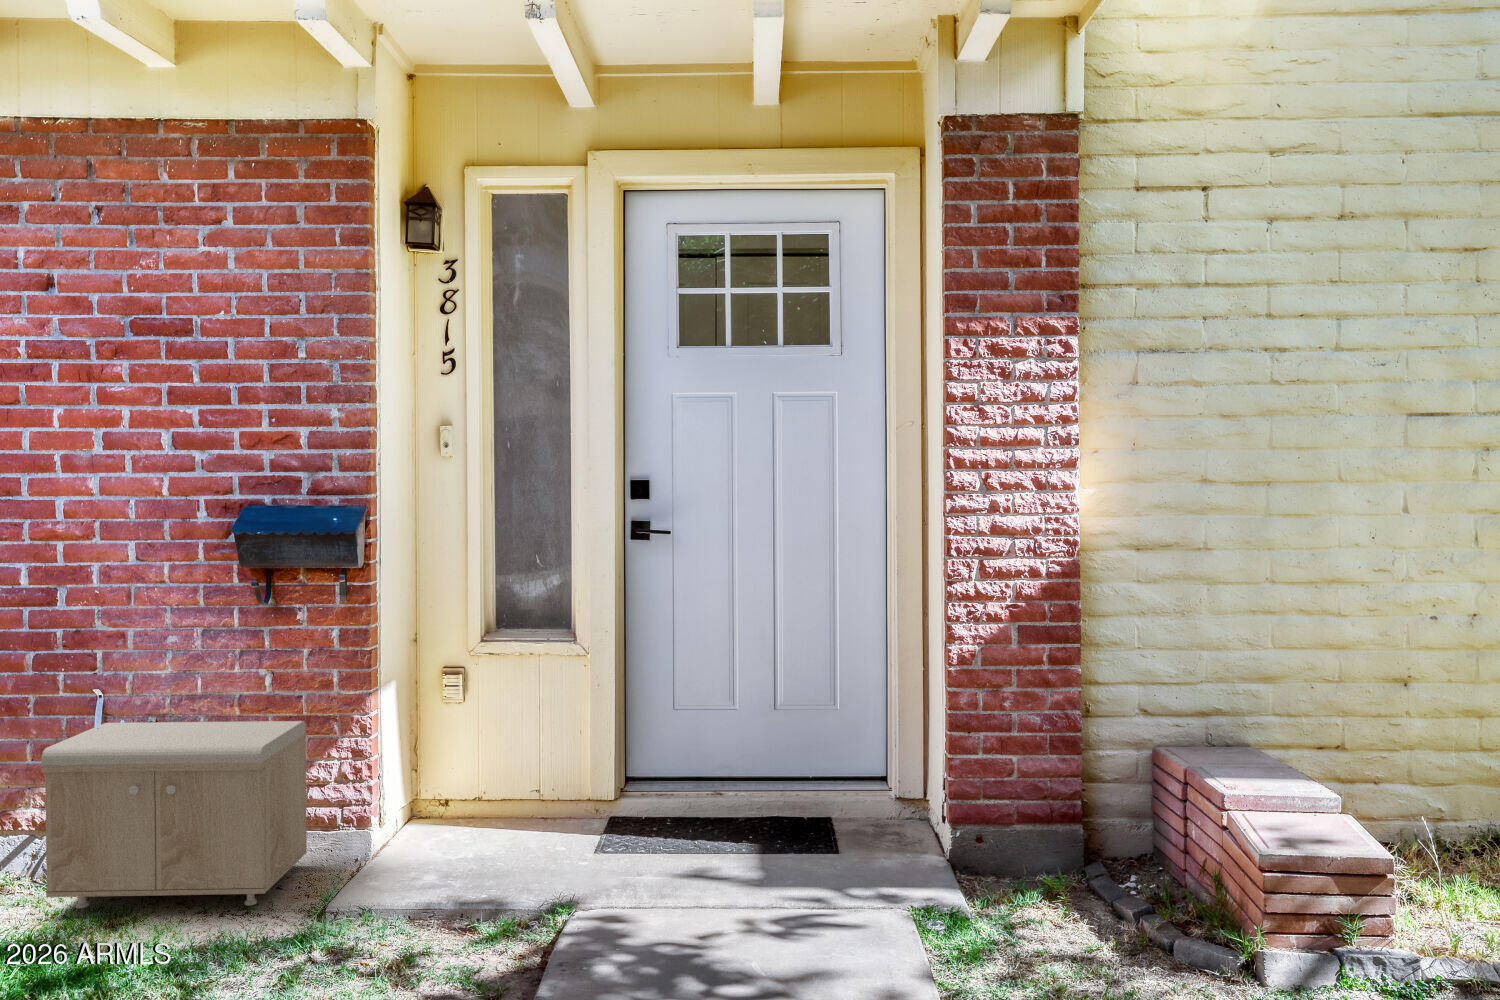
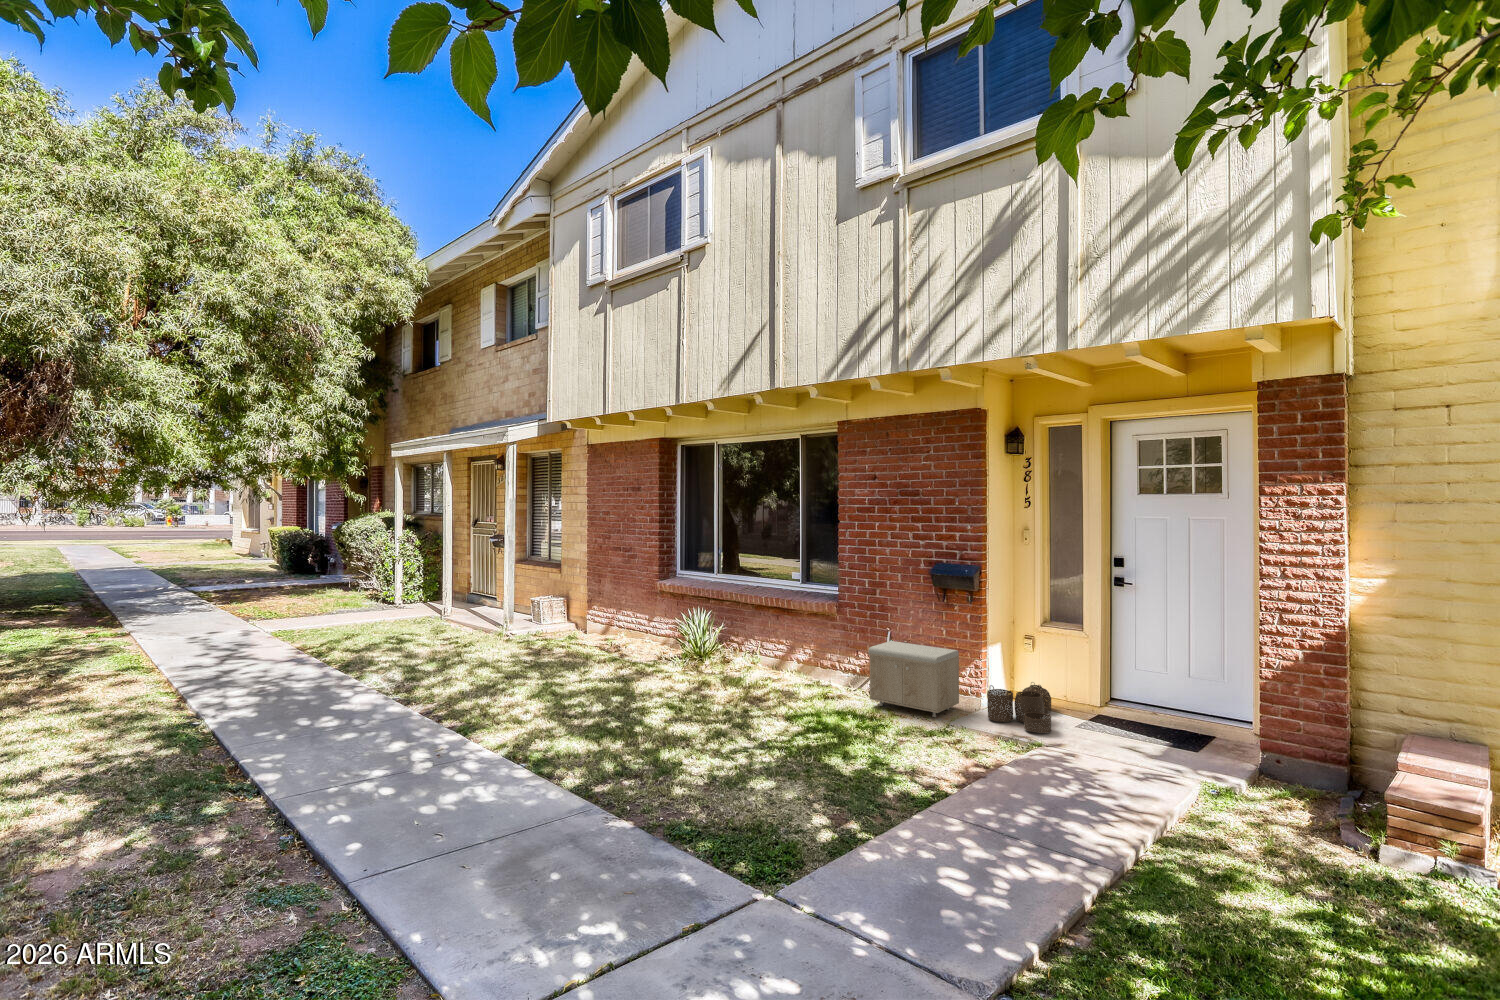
woven basket: none [390,768,550,887] -> present [987,682,1051,733]

